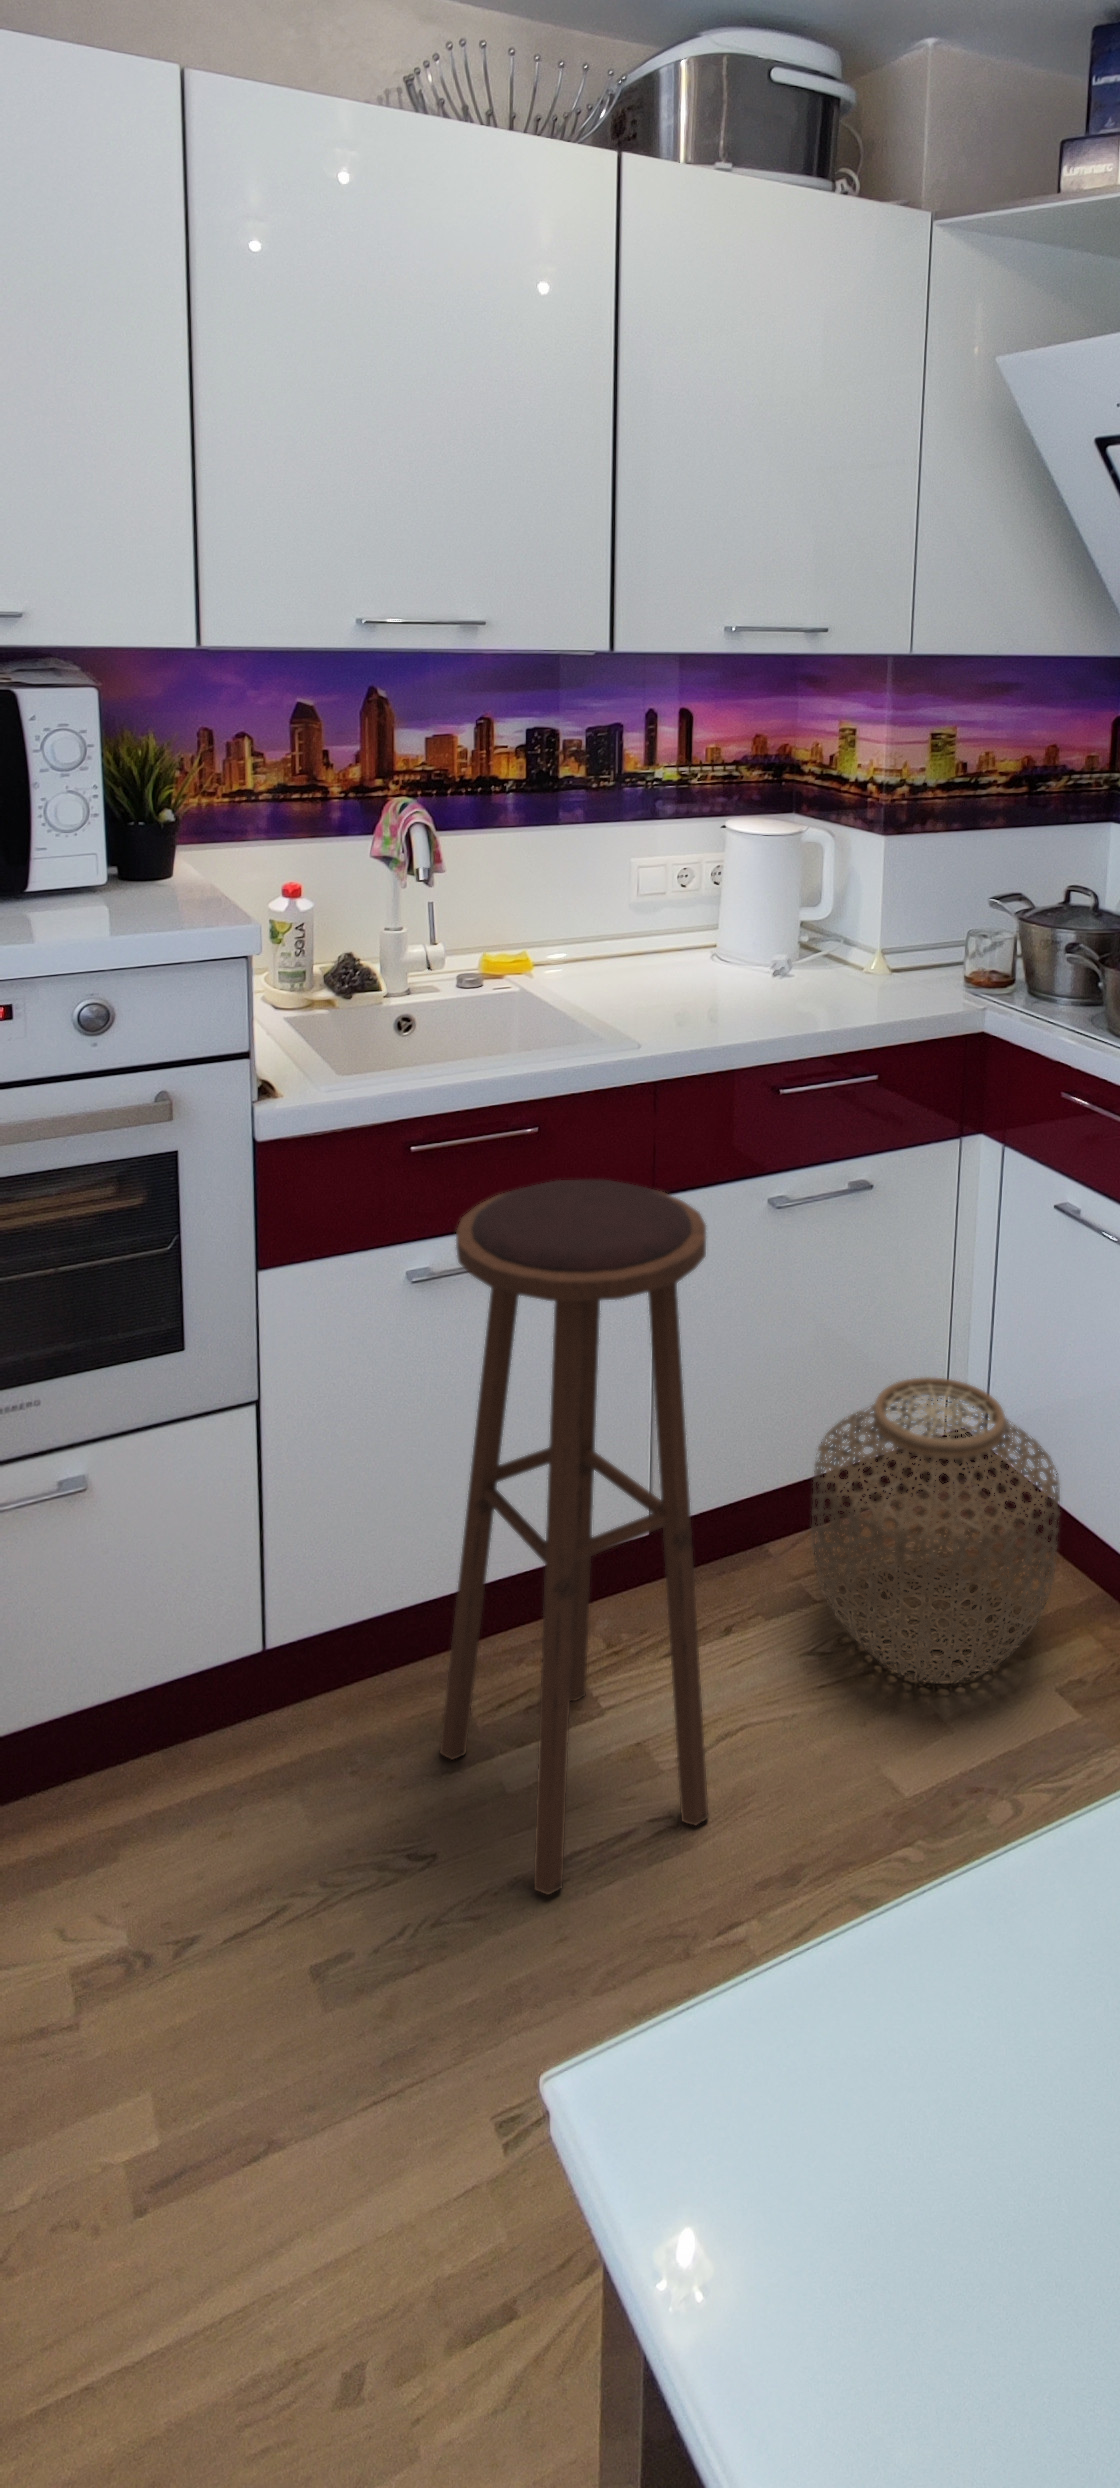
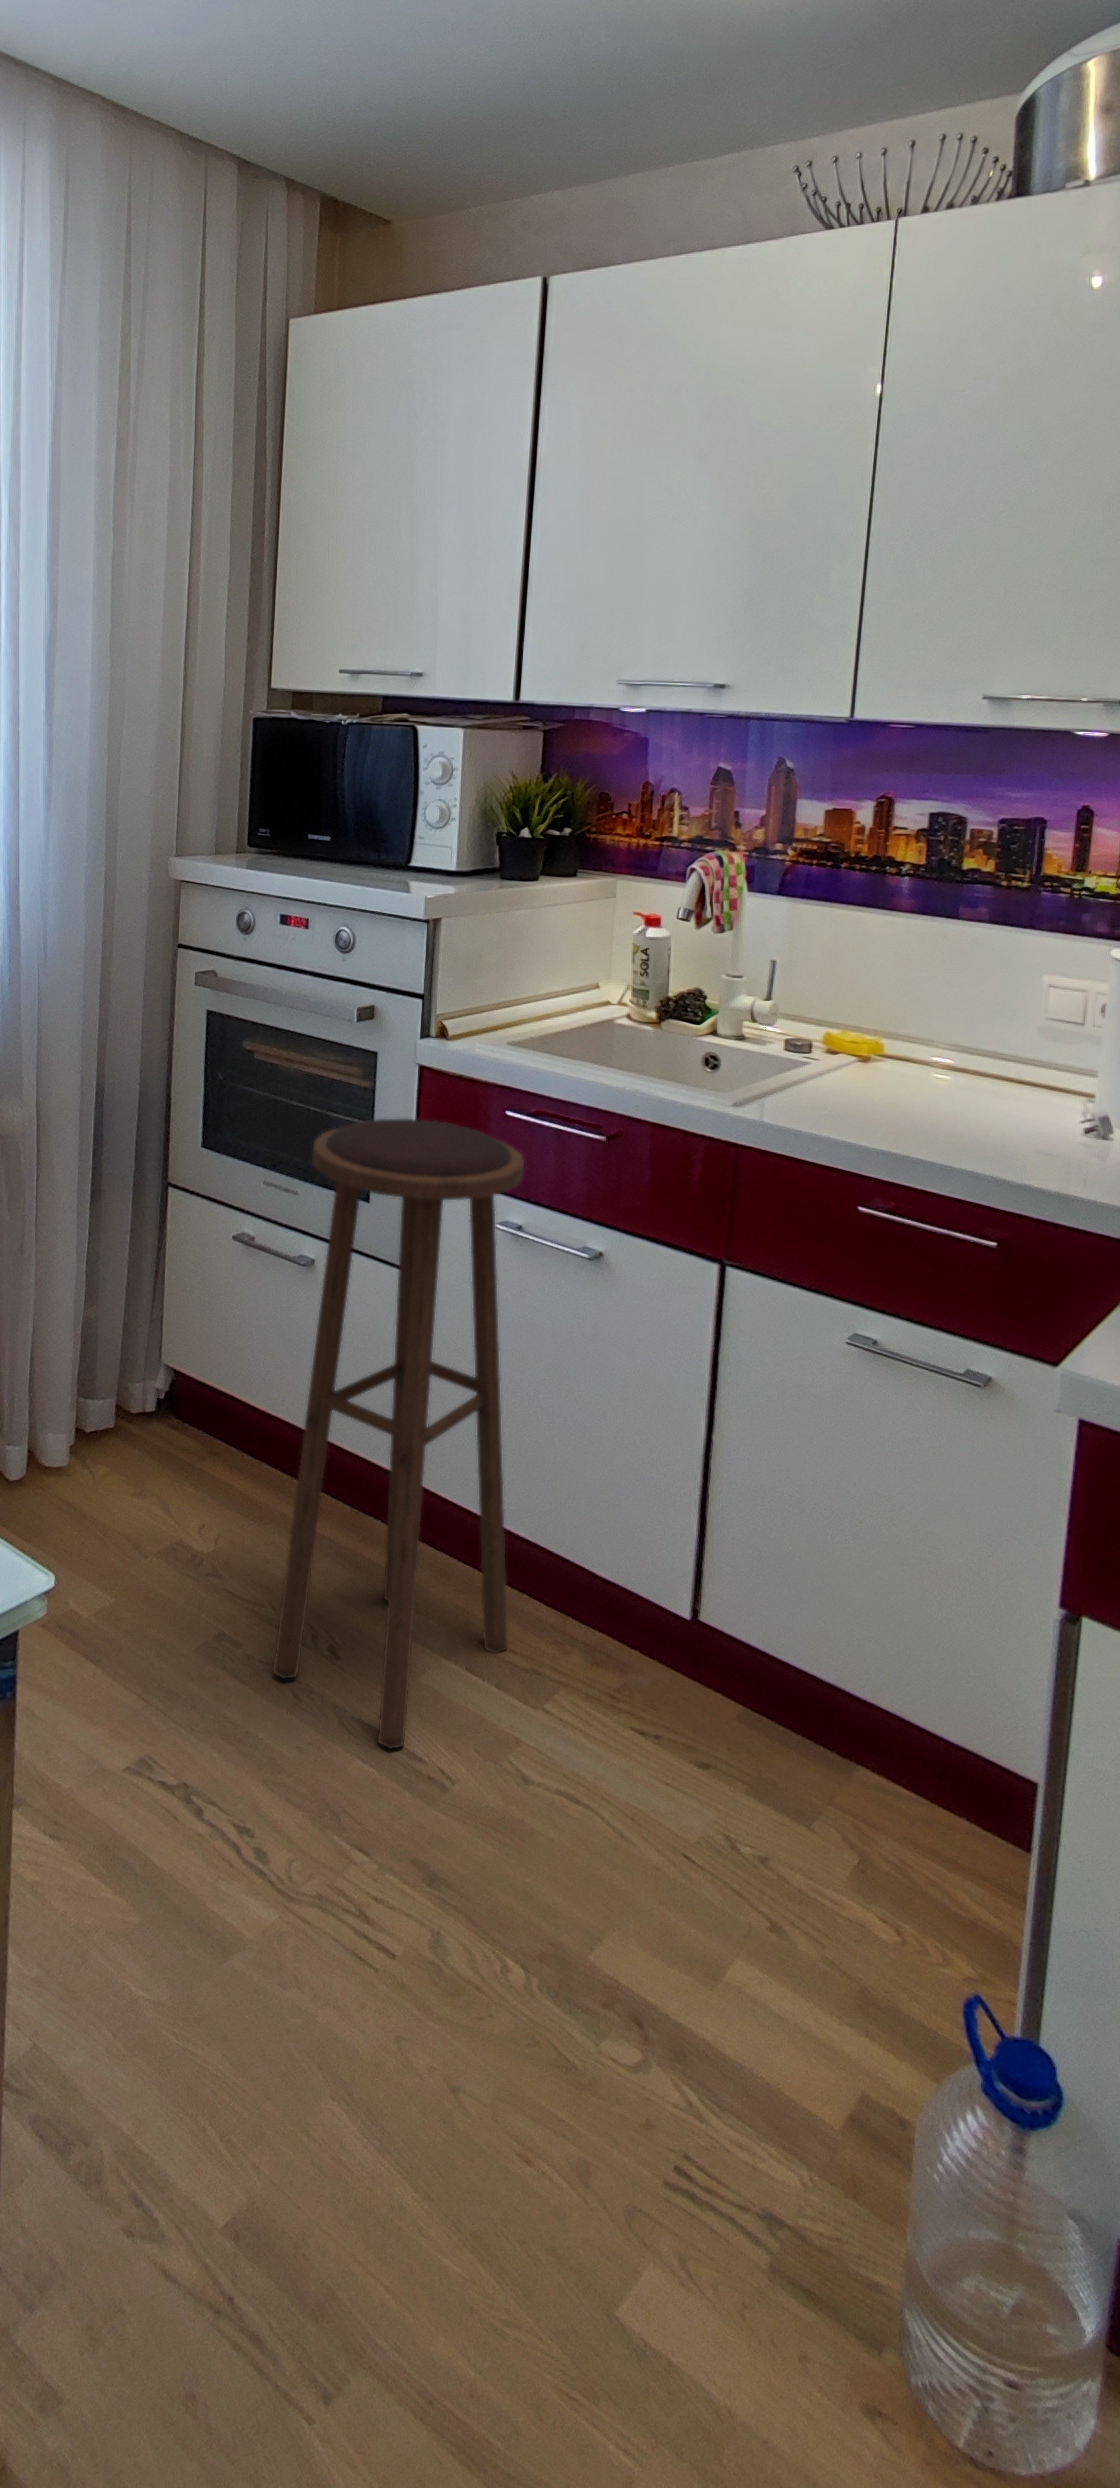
woven basket: present [811,1378,1060,1684] -> none [596,1549,912,1954]

